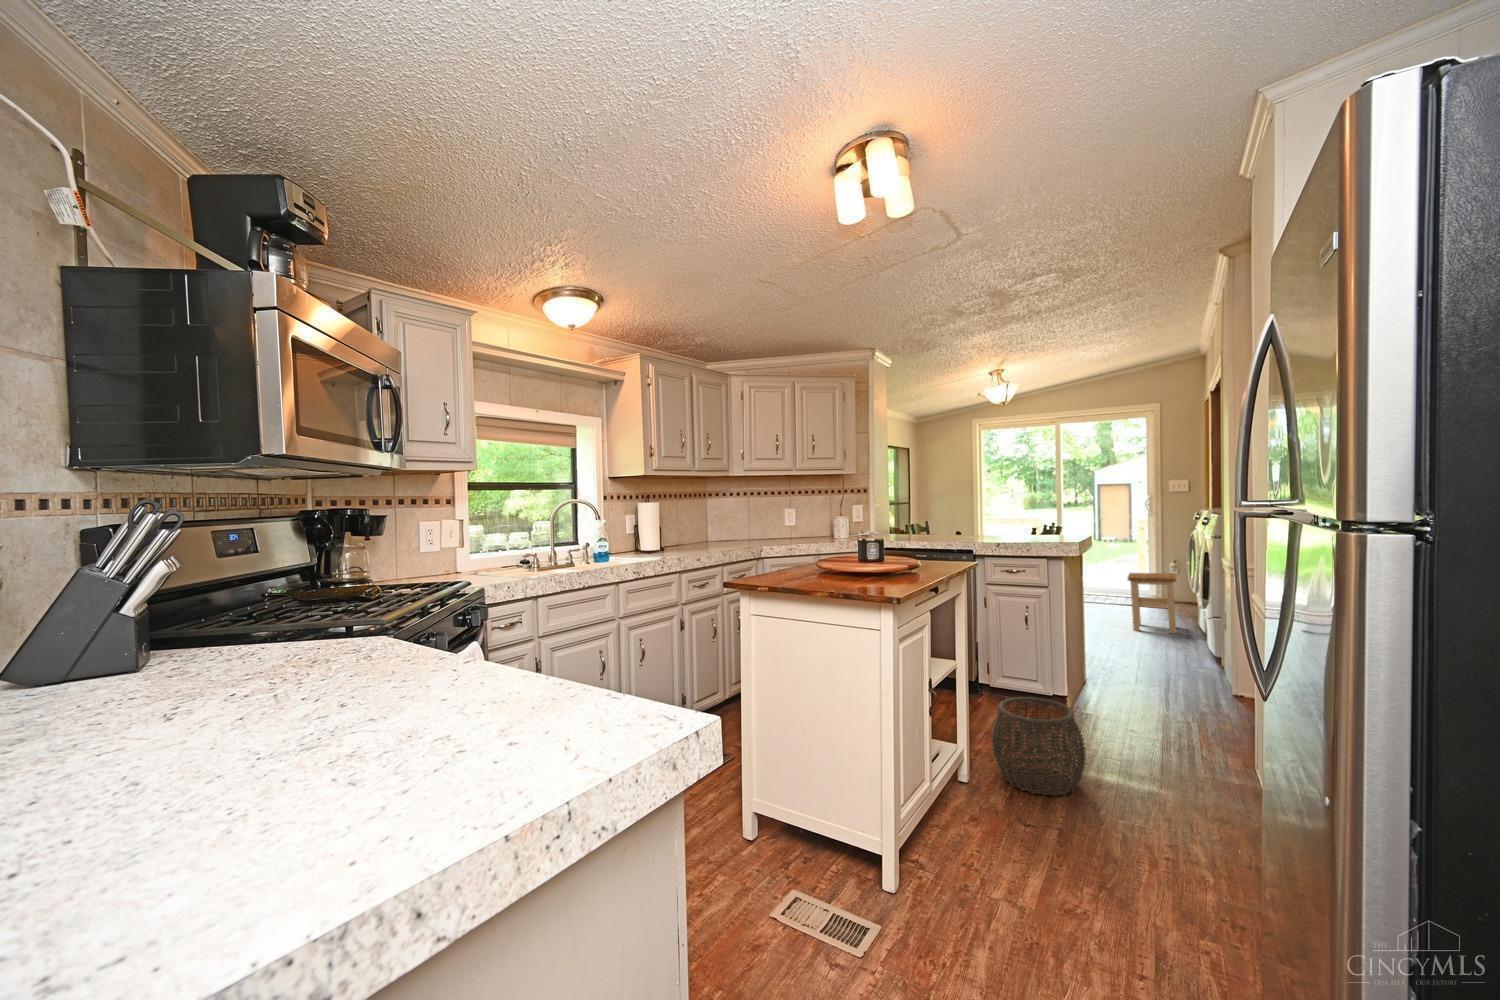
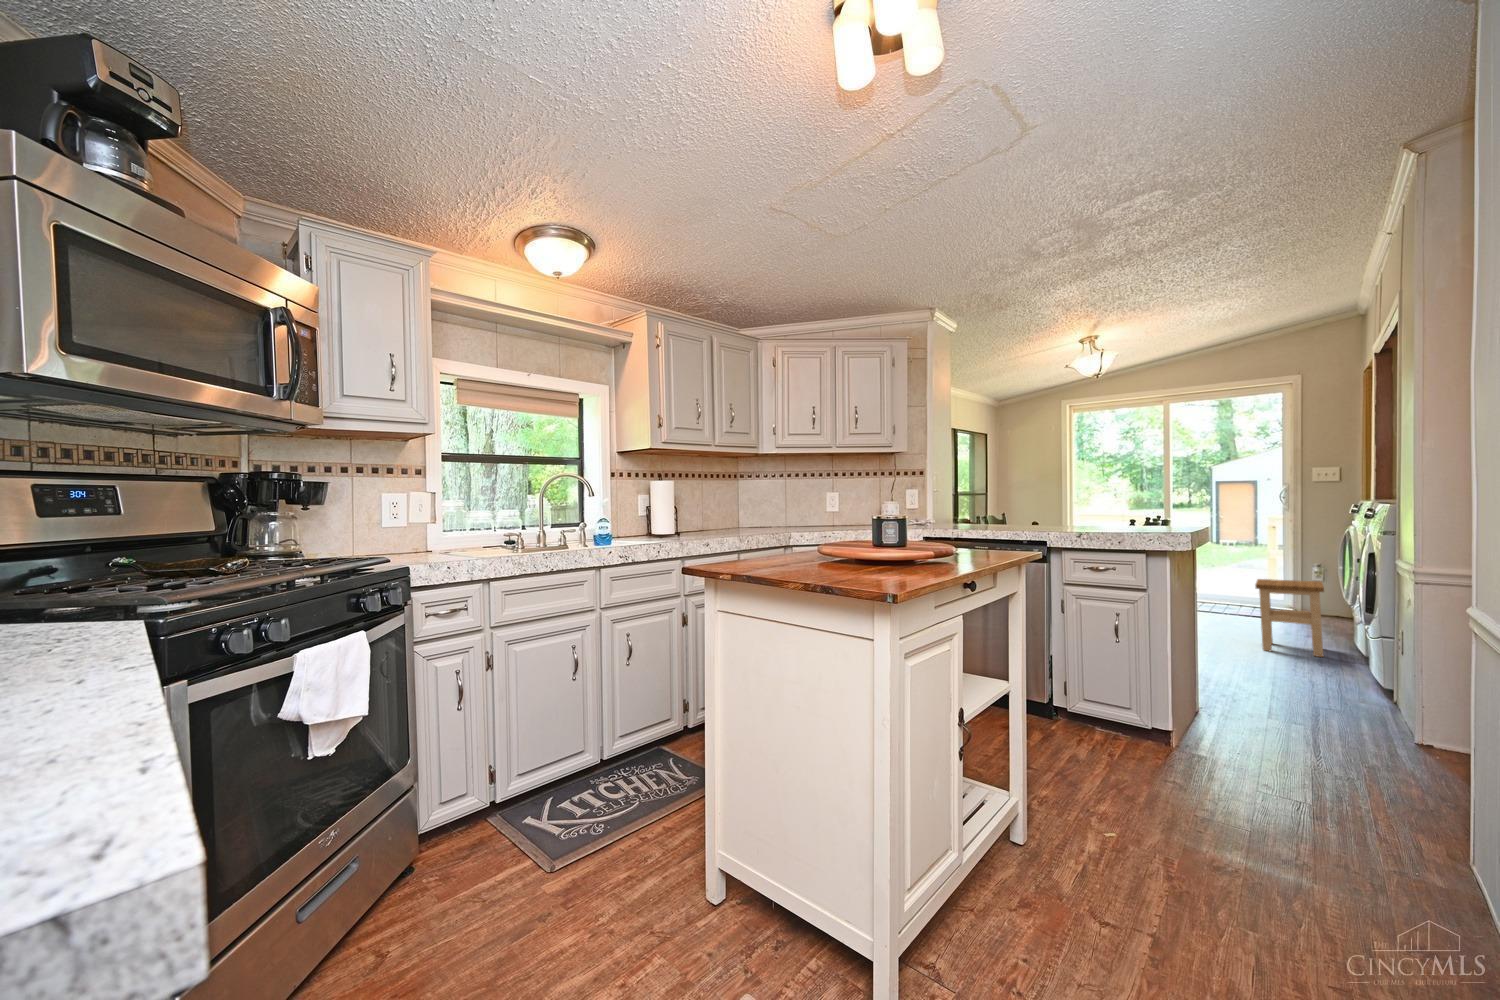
woven basket: present [992,697,1086,796] -> none [1058,735,1198,882]

